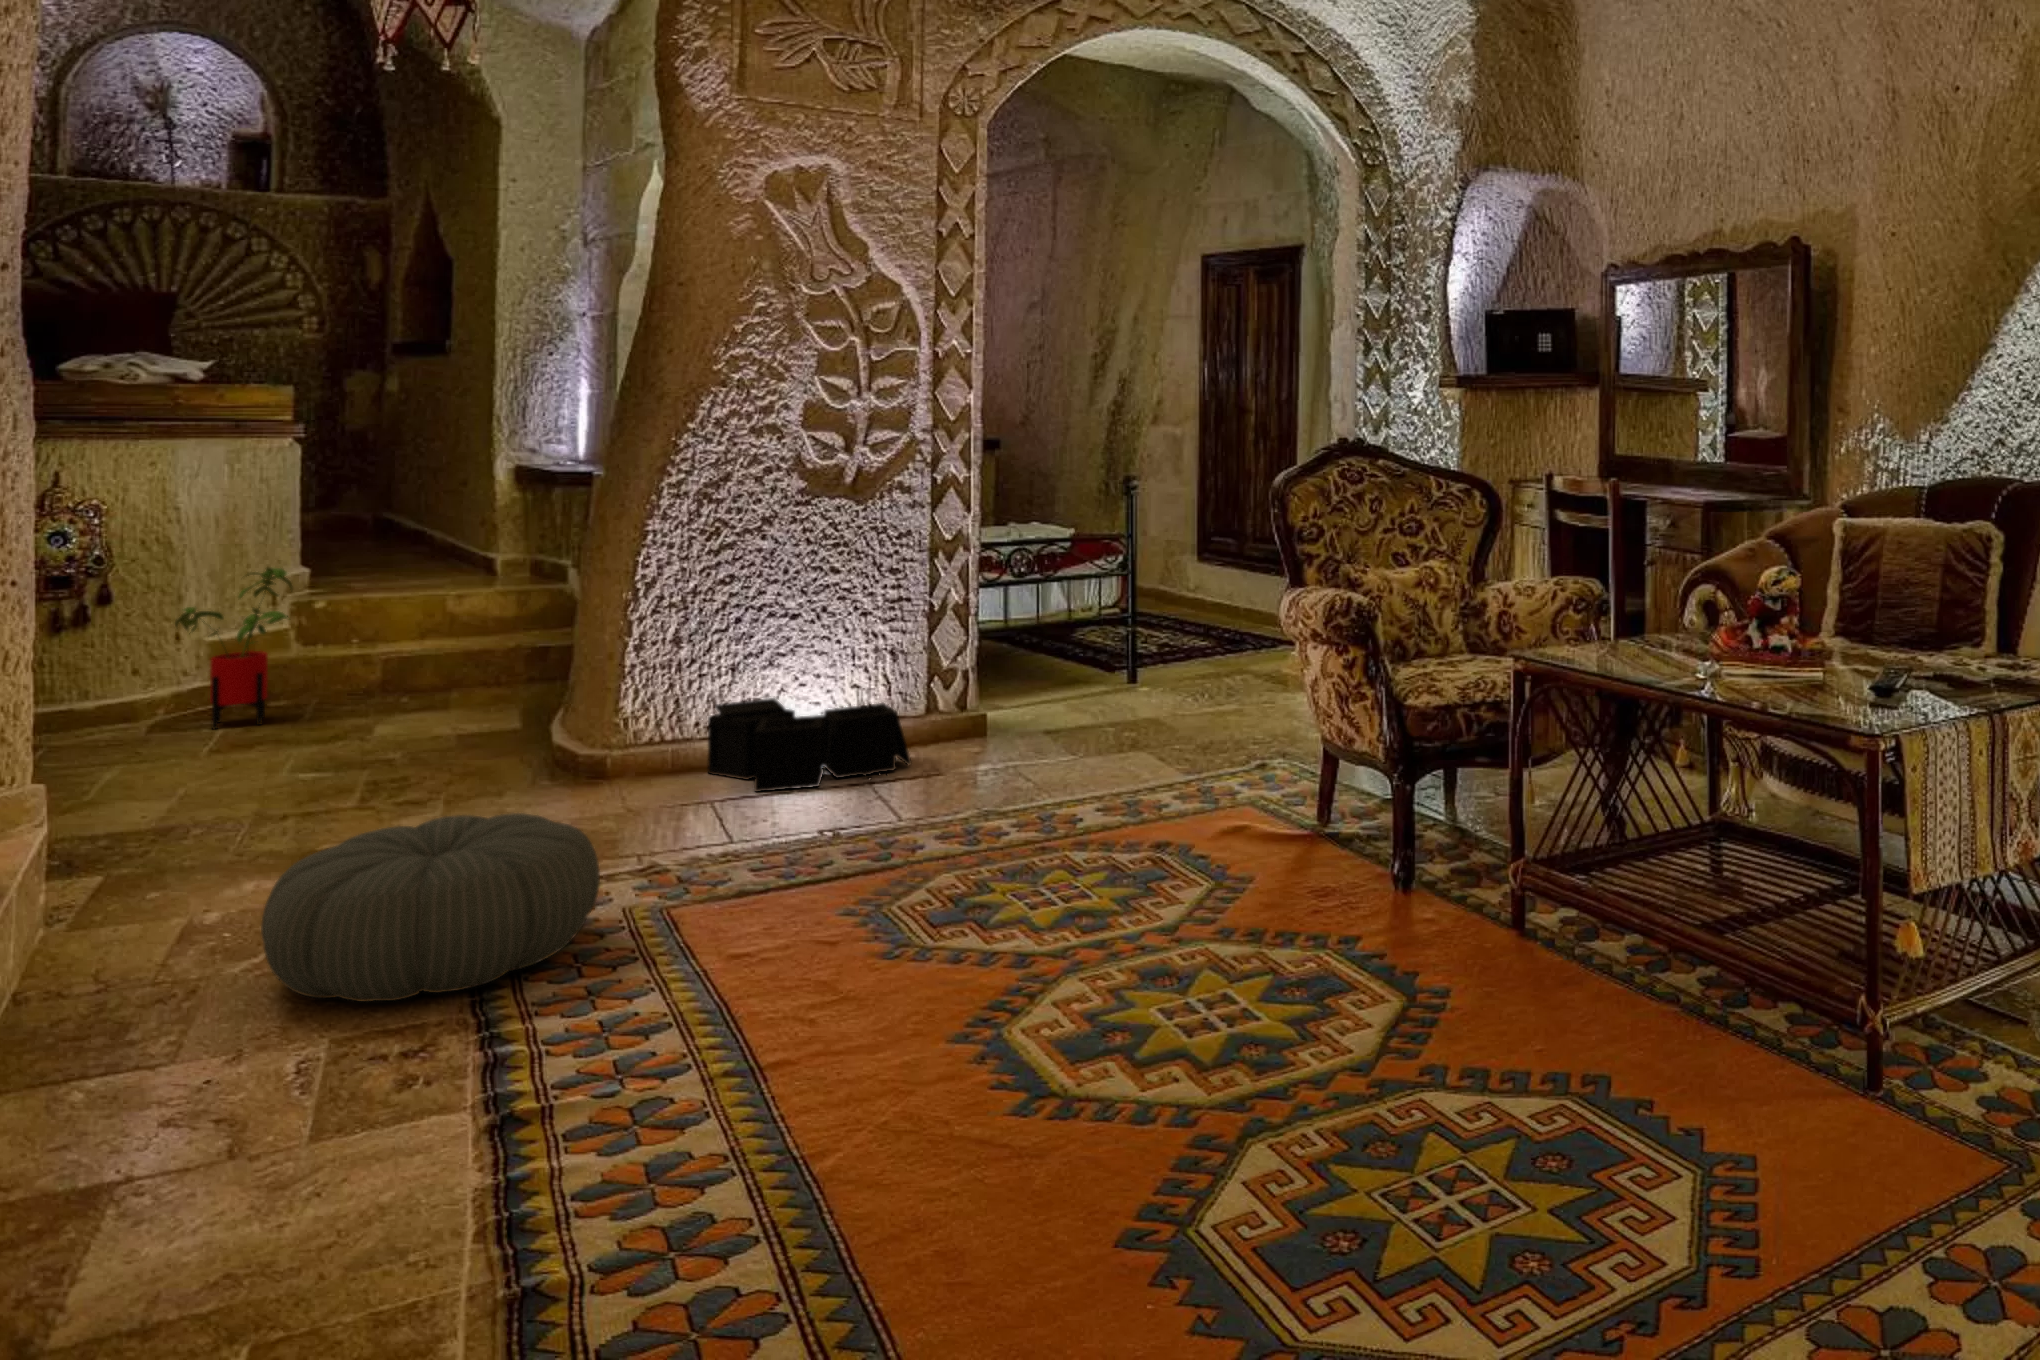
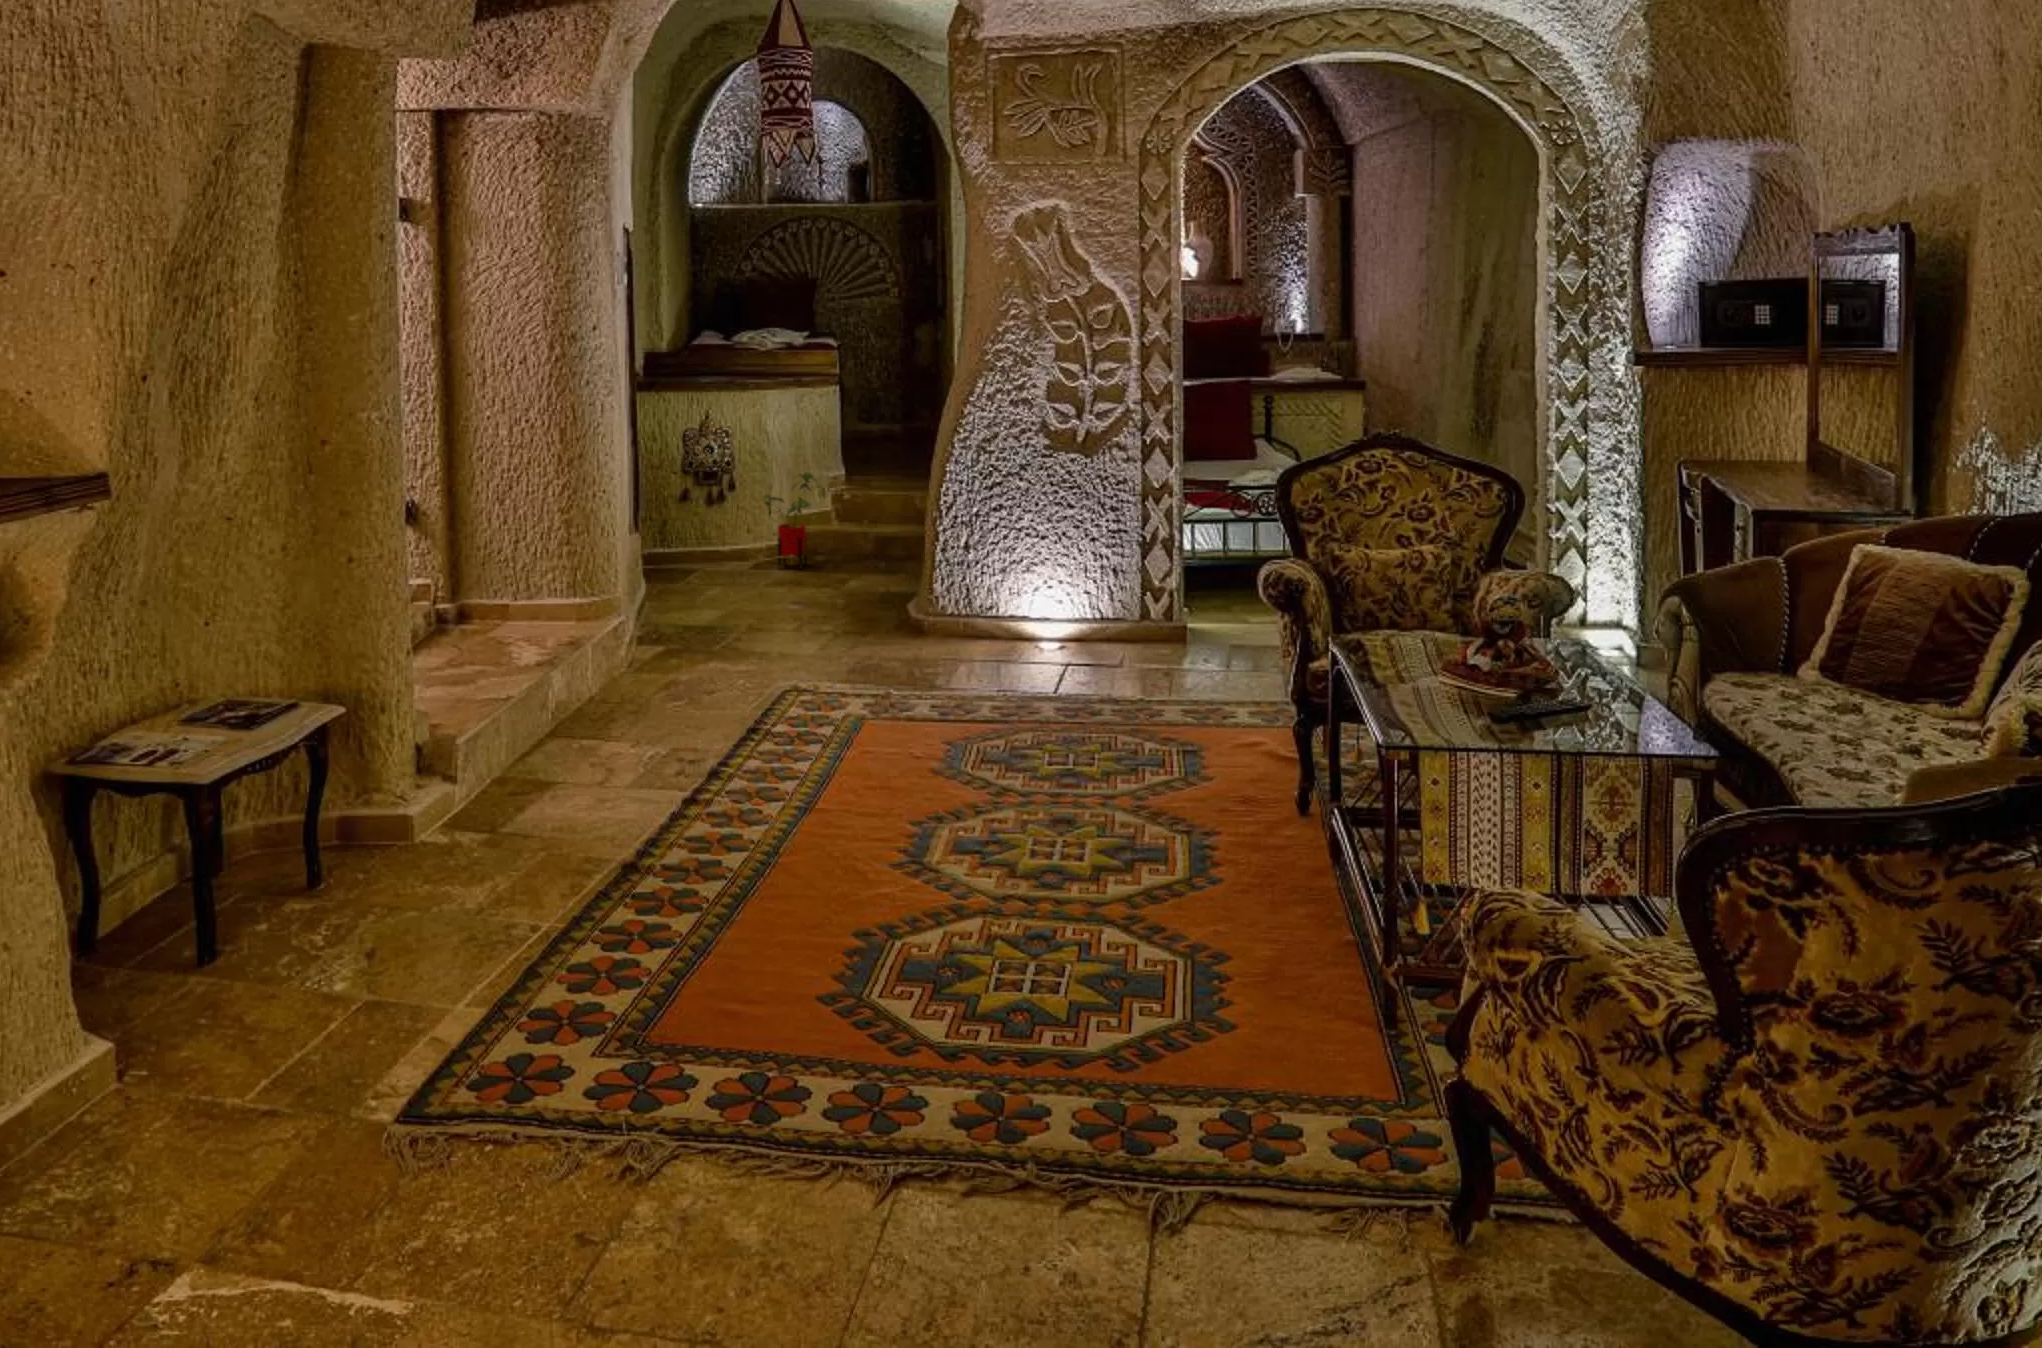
storage bin: present [708,698,911,792] -> none [981,592,1104,661]
pouf: present [261,813,600,1002] -> none [664,646,825,742]

